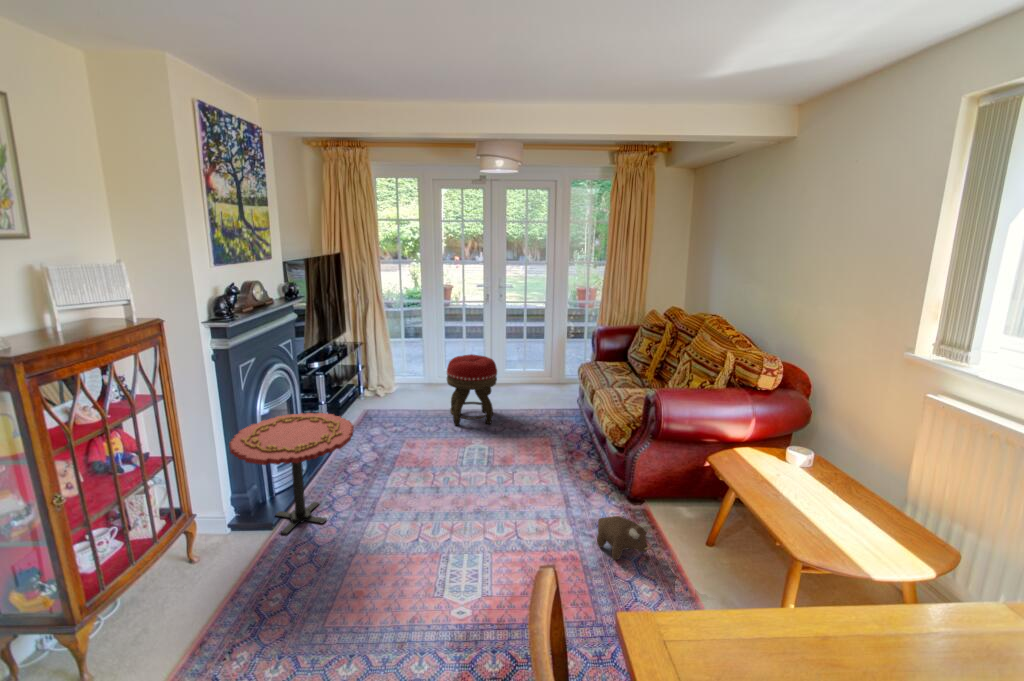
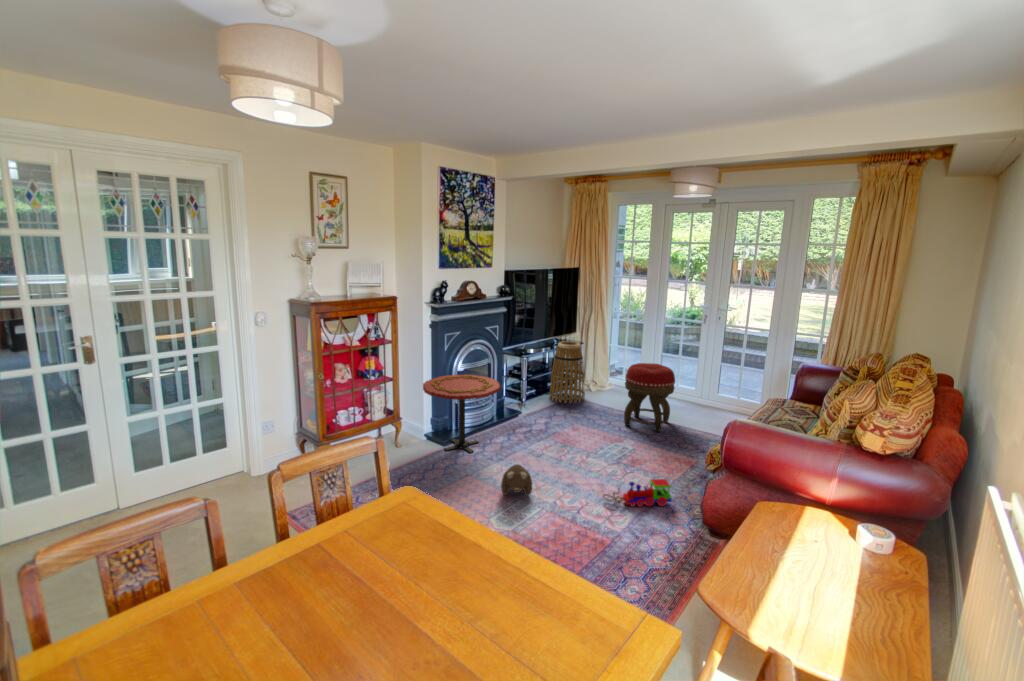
basket: none [343,343,386,418] -> present [549,341,585,403]
toy train: none [525,474,583,519] -> present [603,479,672,507]
plush toy: present [597,516,651,560] -> present [501,464,532,496]

